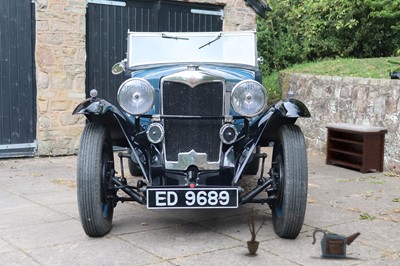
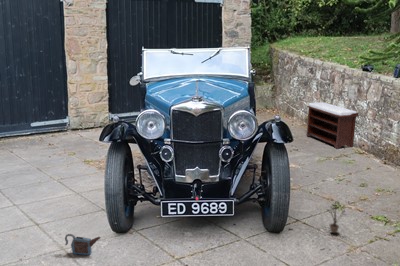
decorative plant: present [238,207,267,254] -> present [322,203,345,233]
watering can: present [312,229,361,257] -> present [65,234,100,255]

